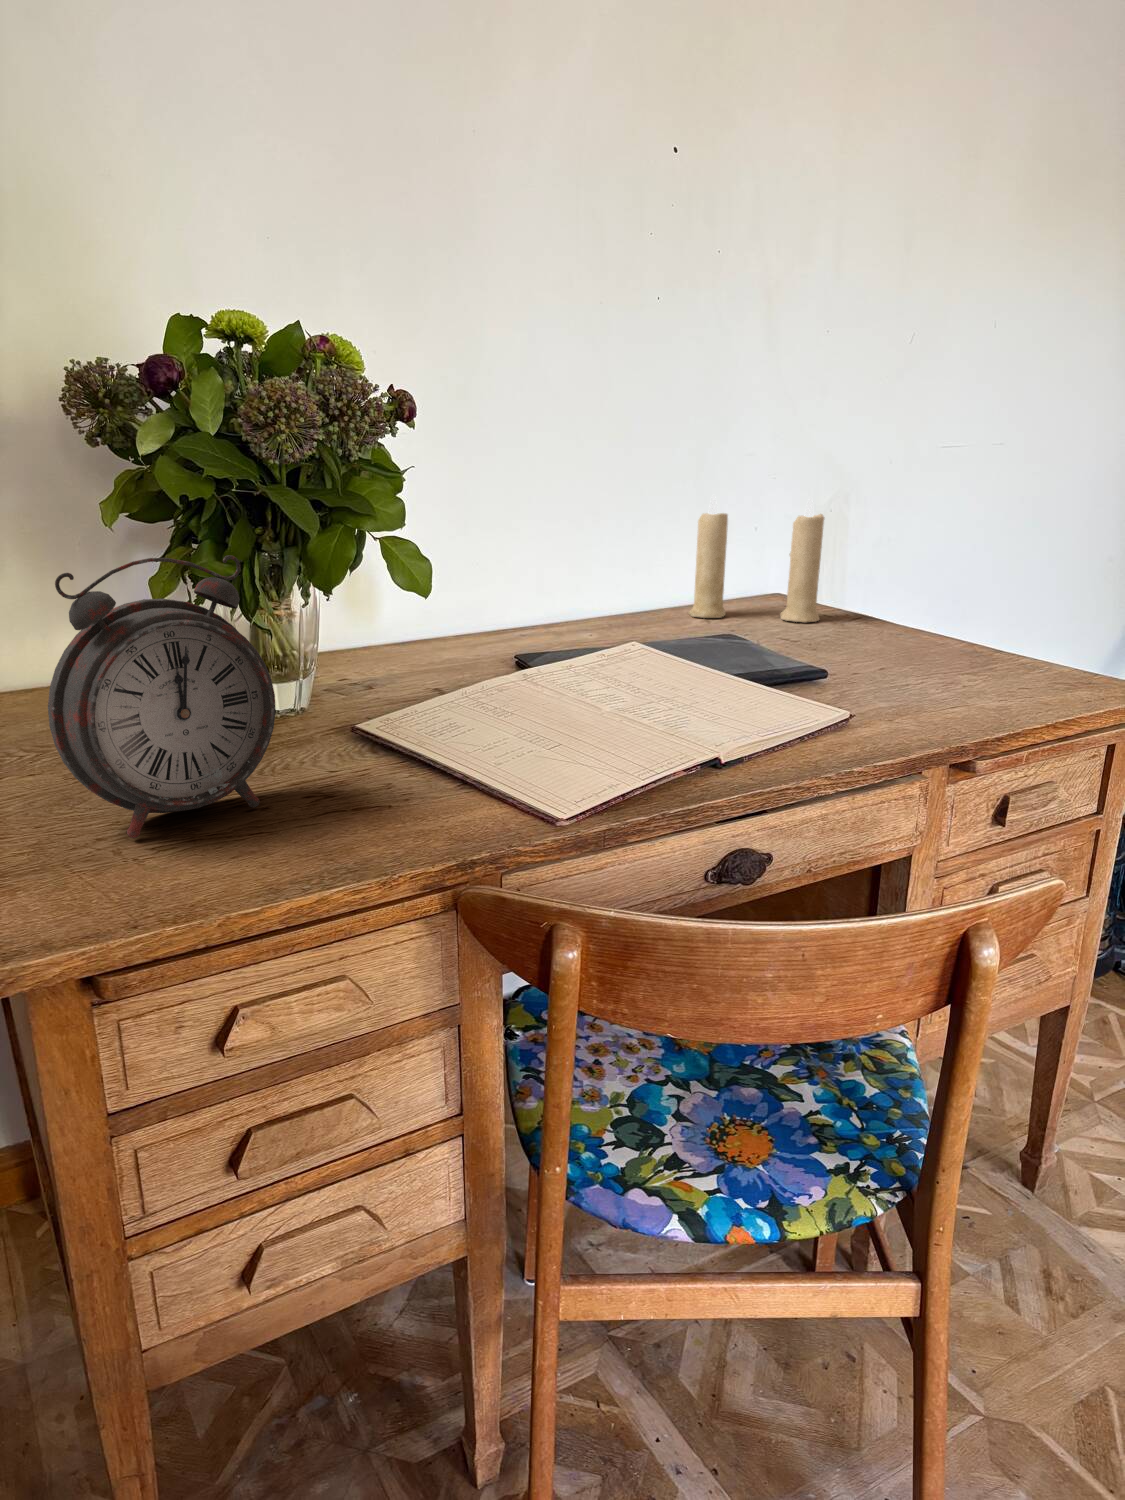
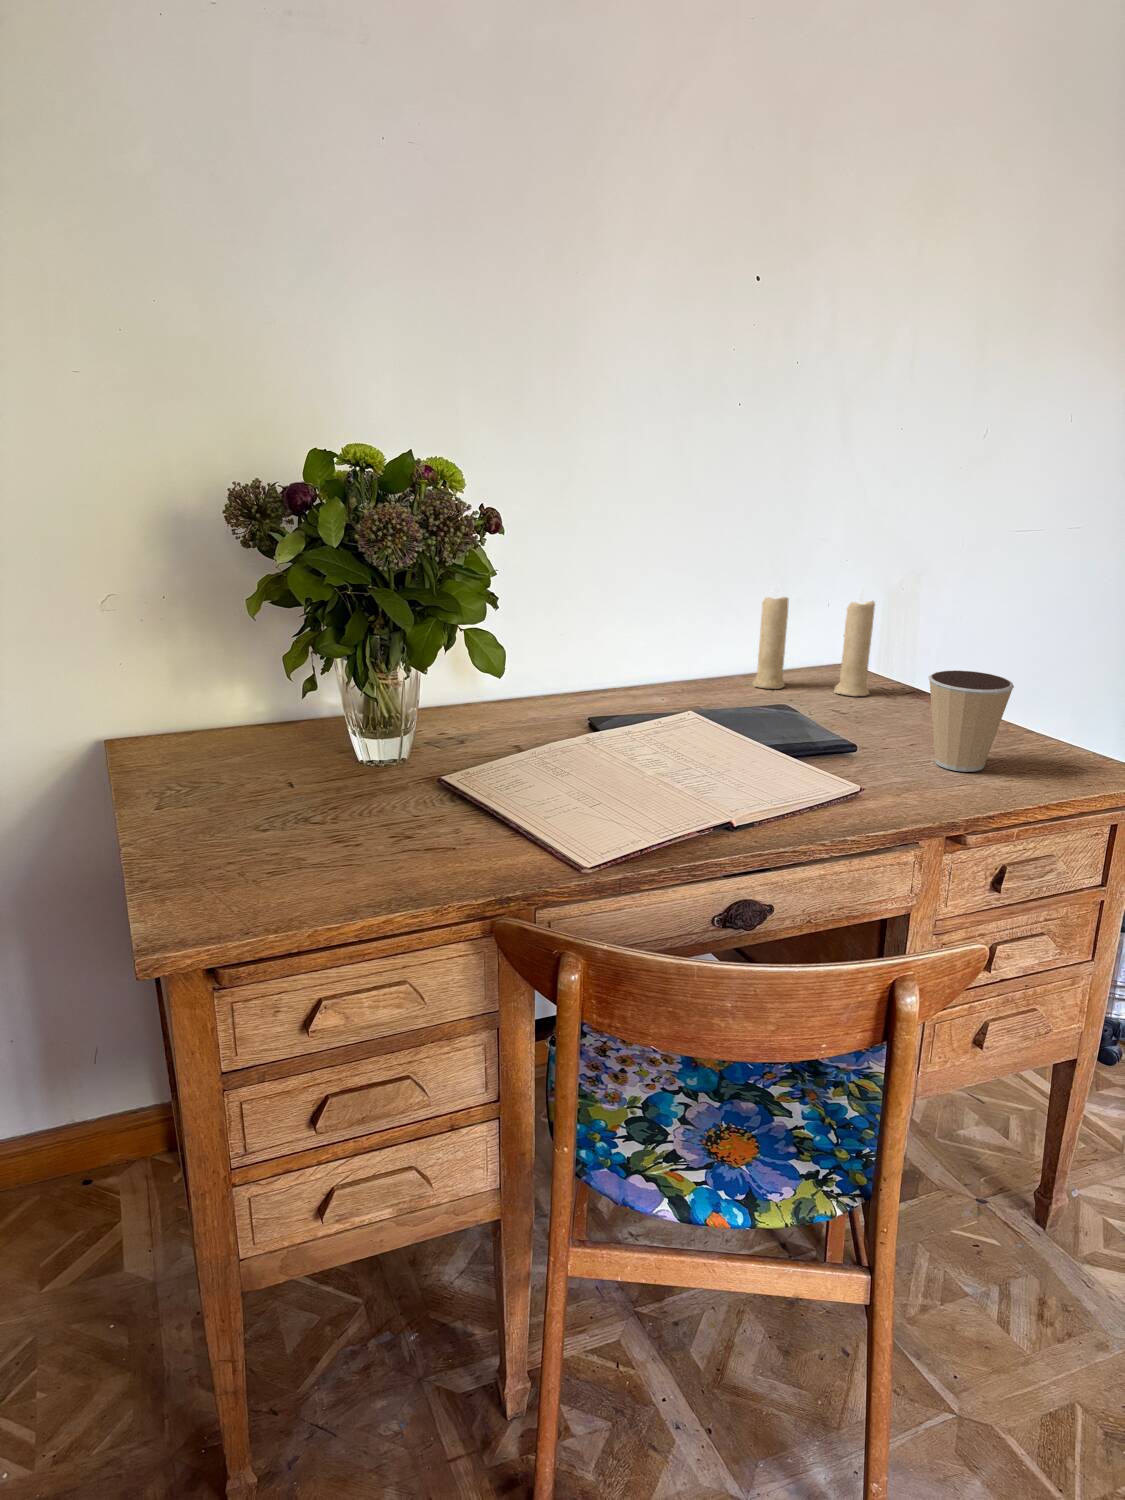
alarm clock: present [48,555,276,838] -> none [198,646,370,862]
coffee cup: none [908,580,1006,693] -> present [929,670,1014,772]

